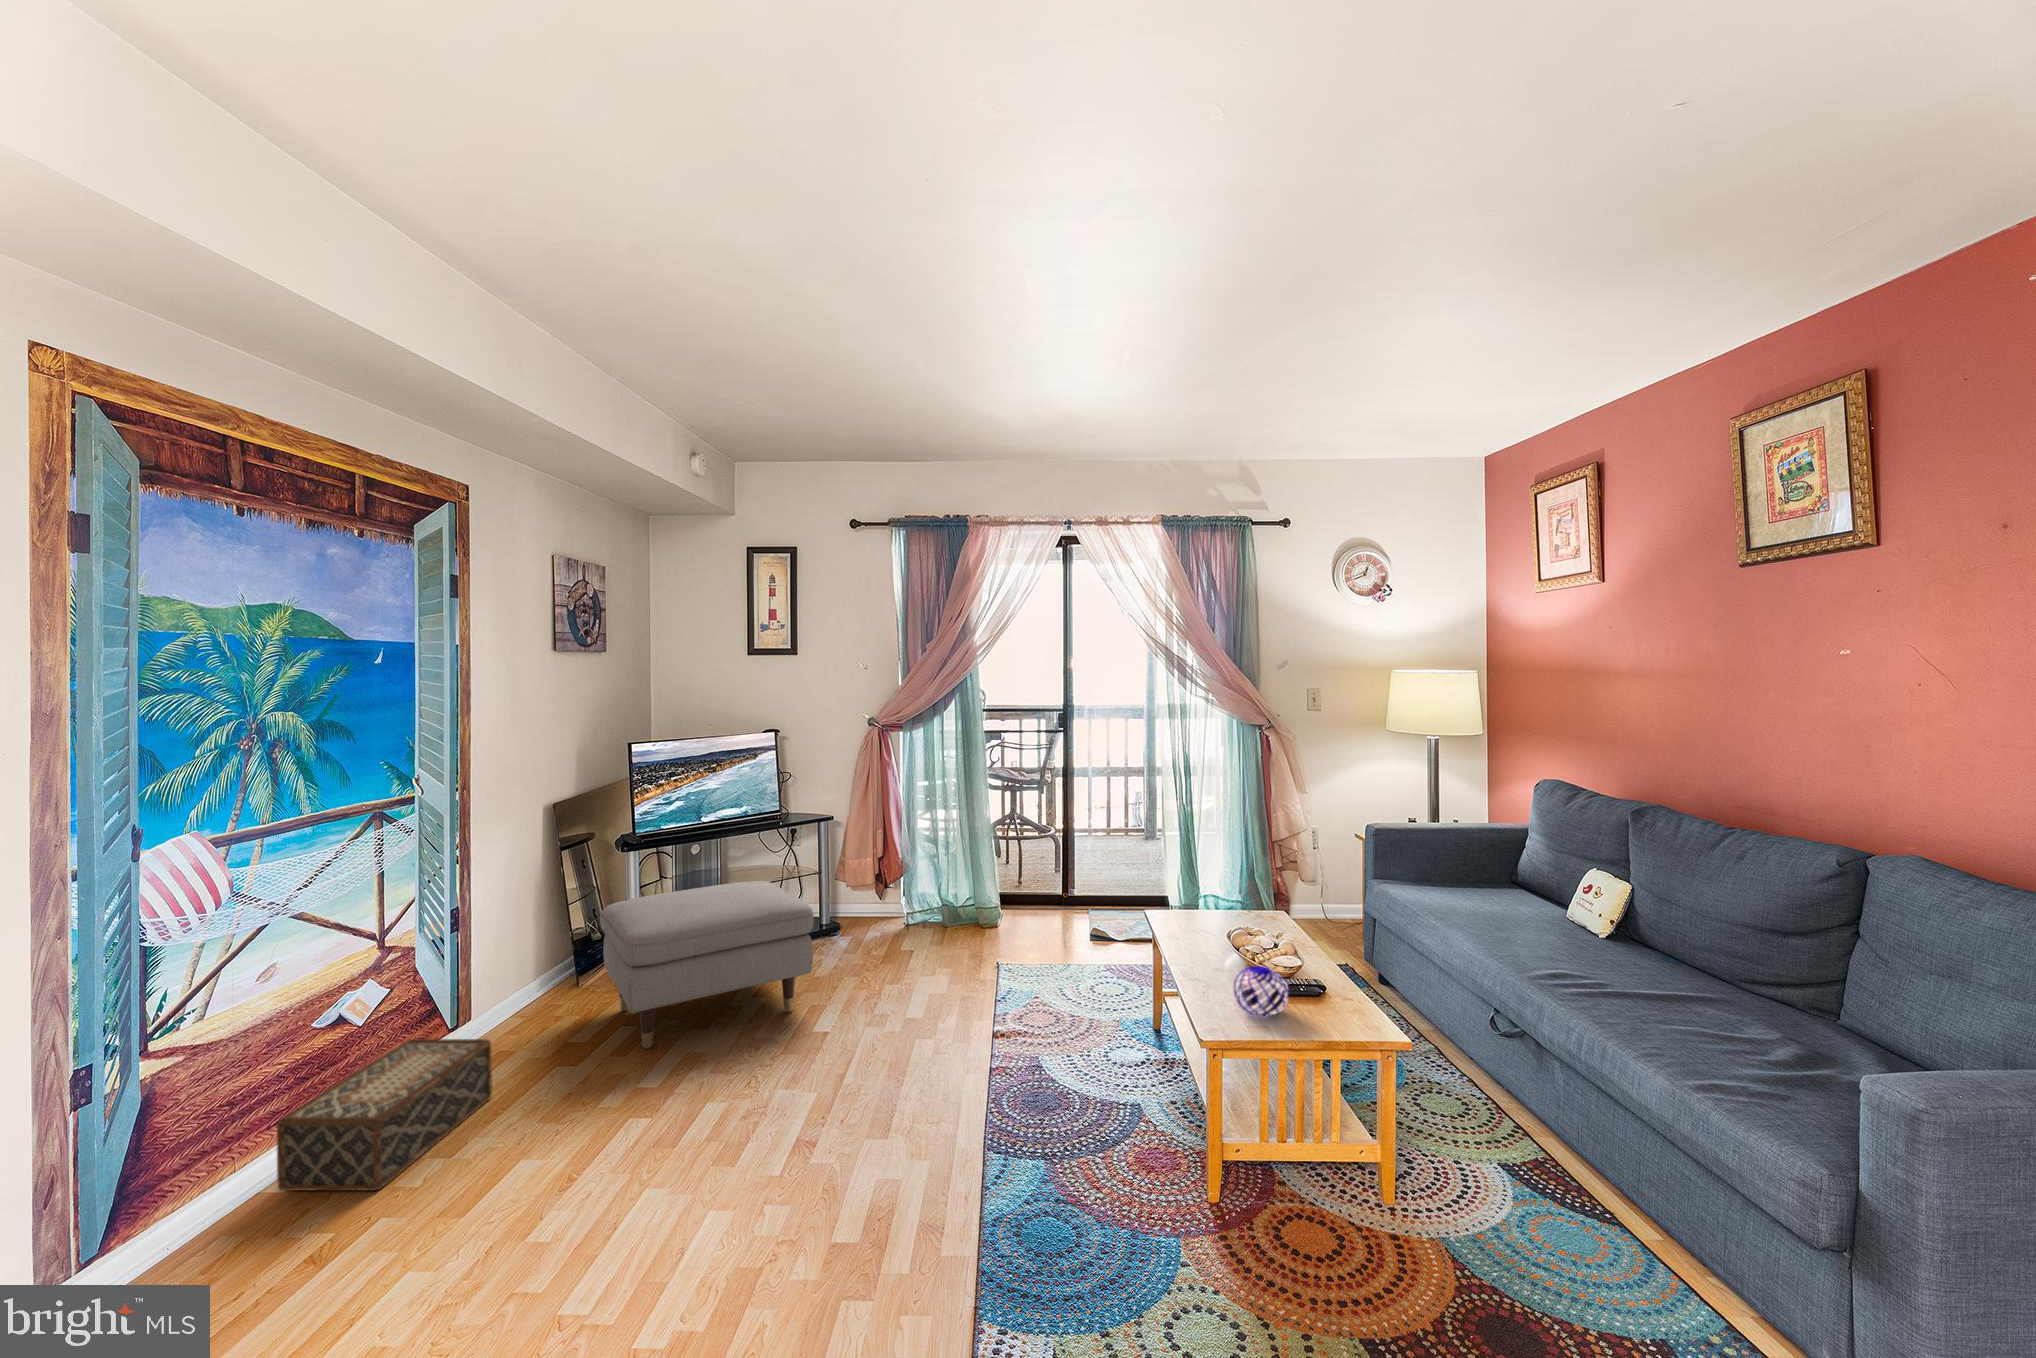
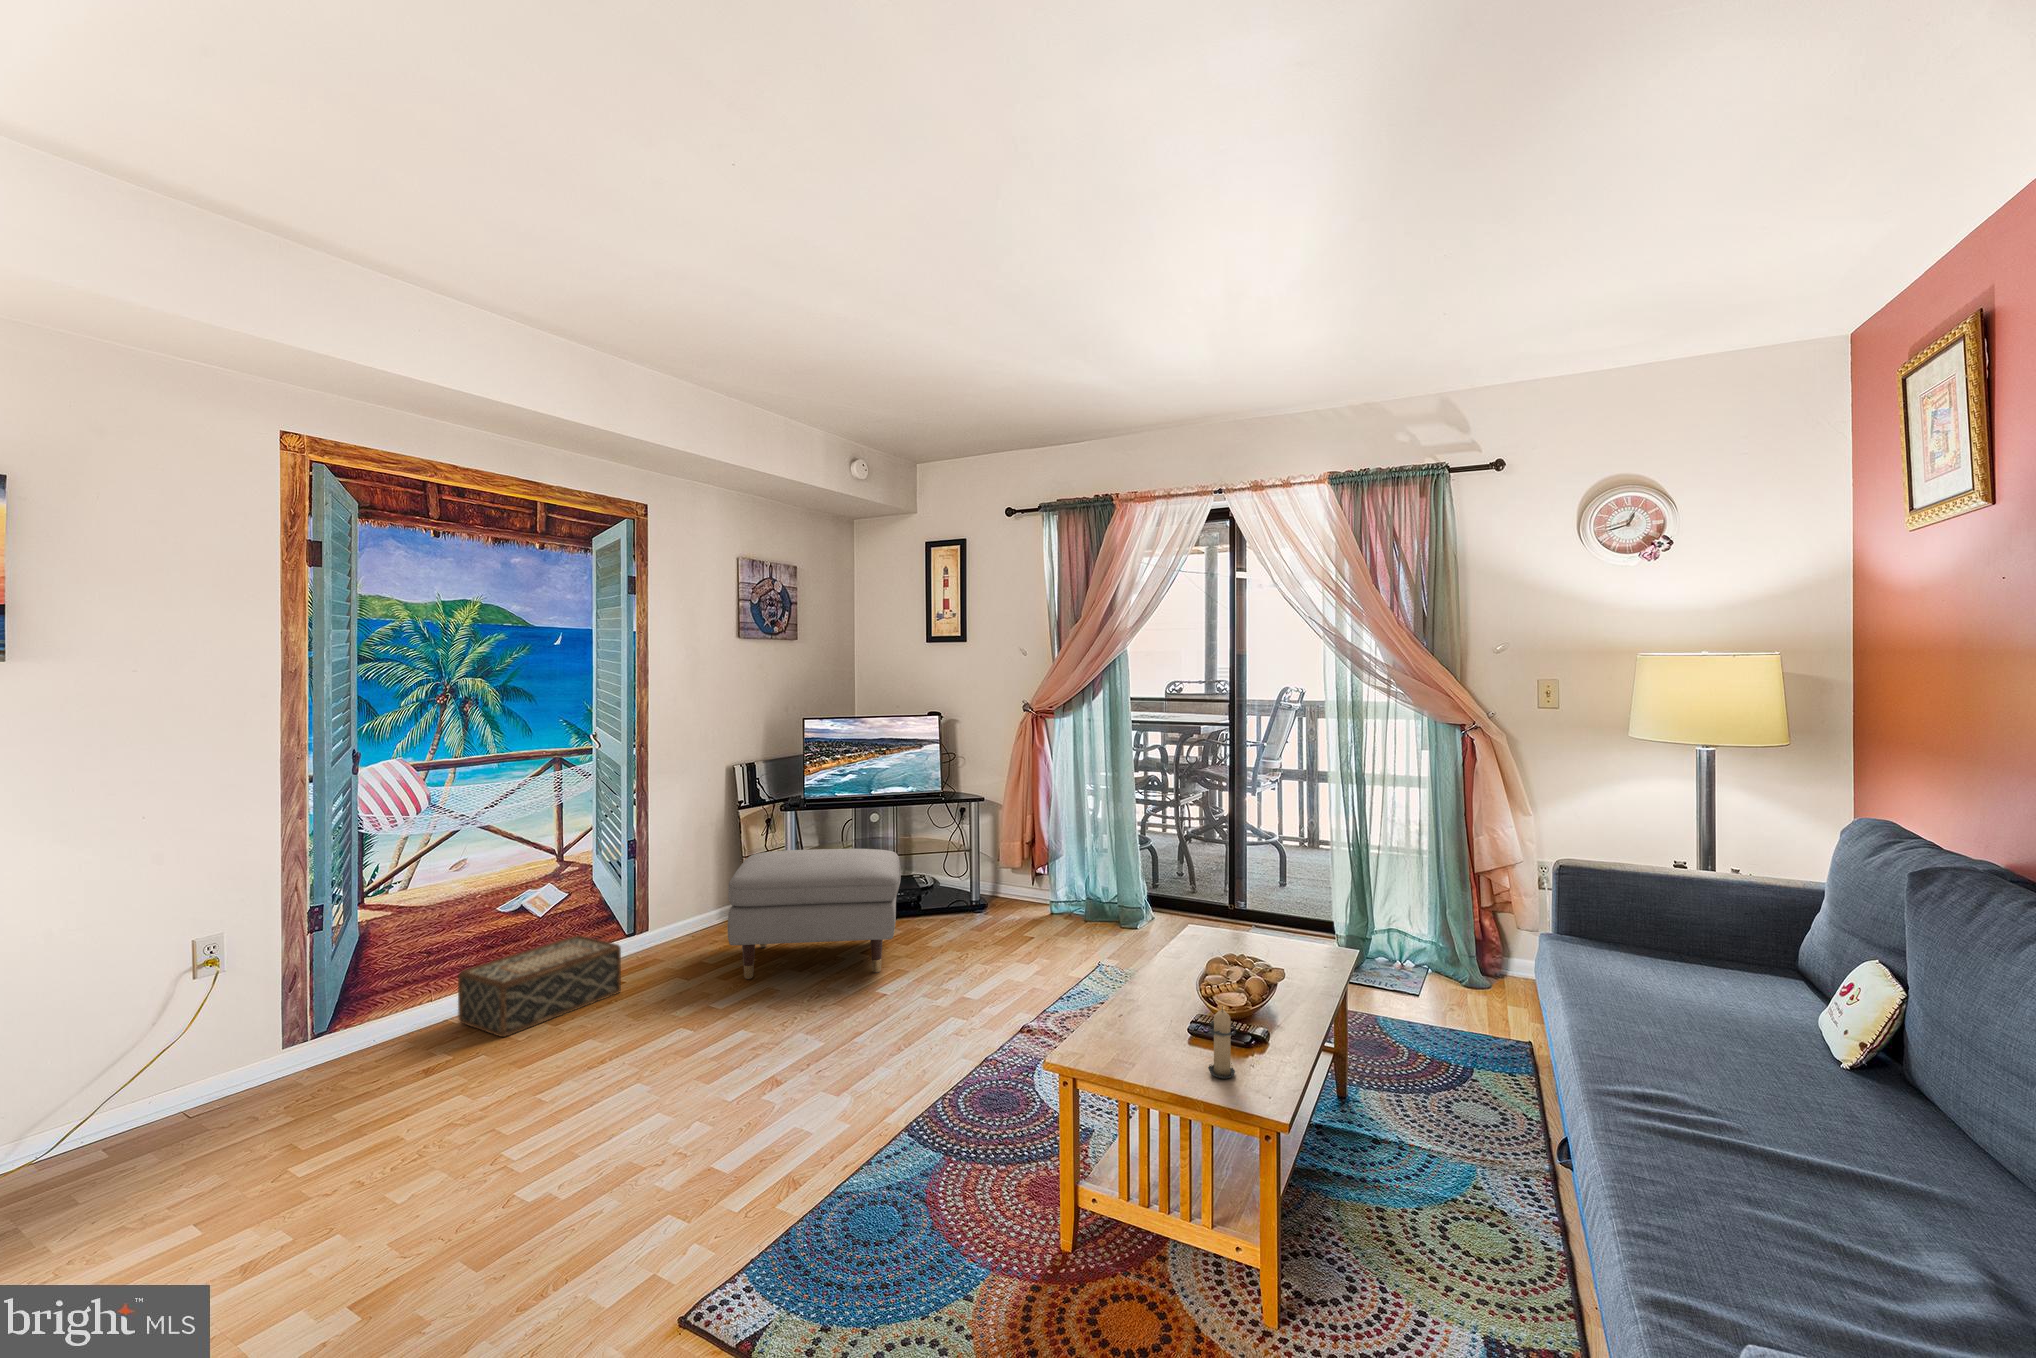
decorative orb: present [1234,966,1289,1016] -> none [1119,991,1182,1052]
candle: none [1325,966,1354,1024] -> present [1208,1006,1235,1079]

